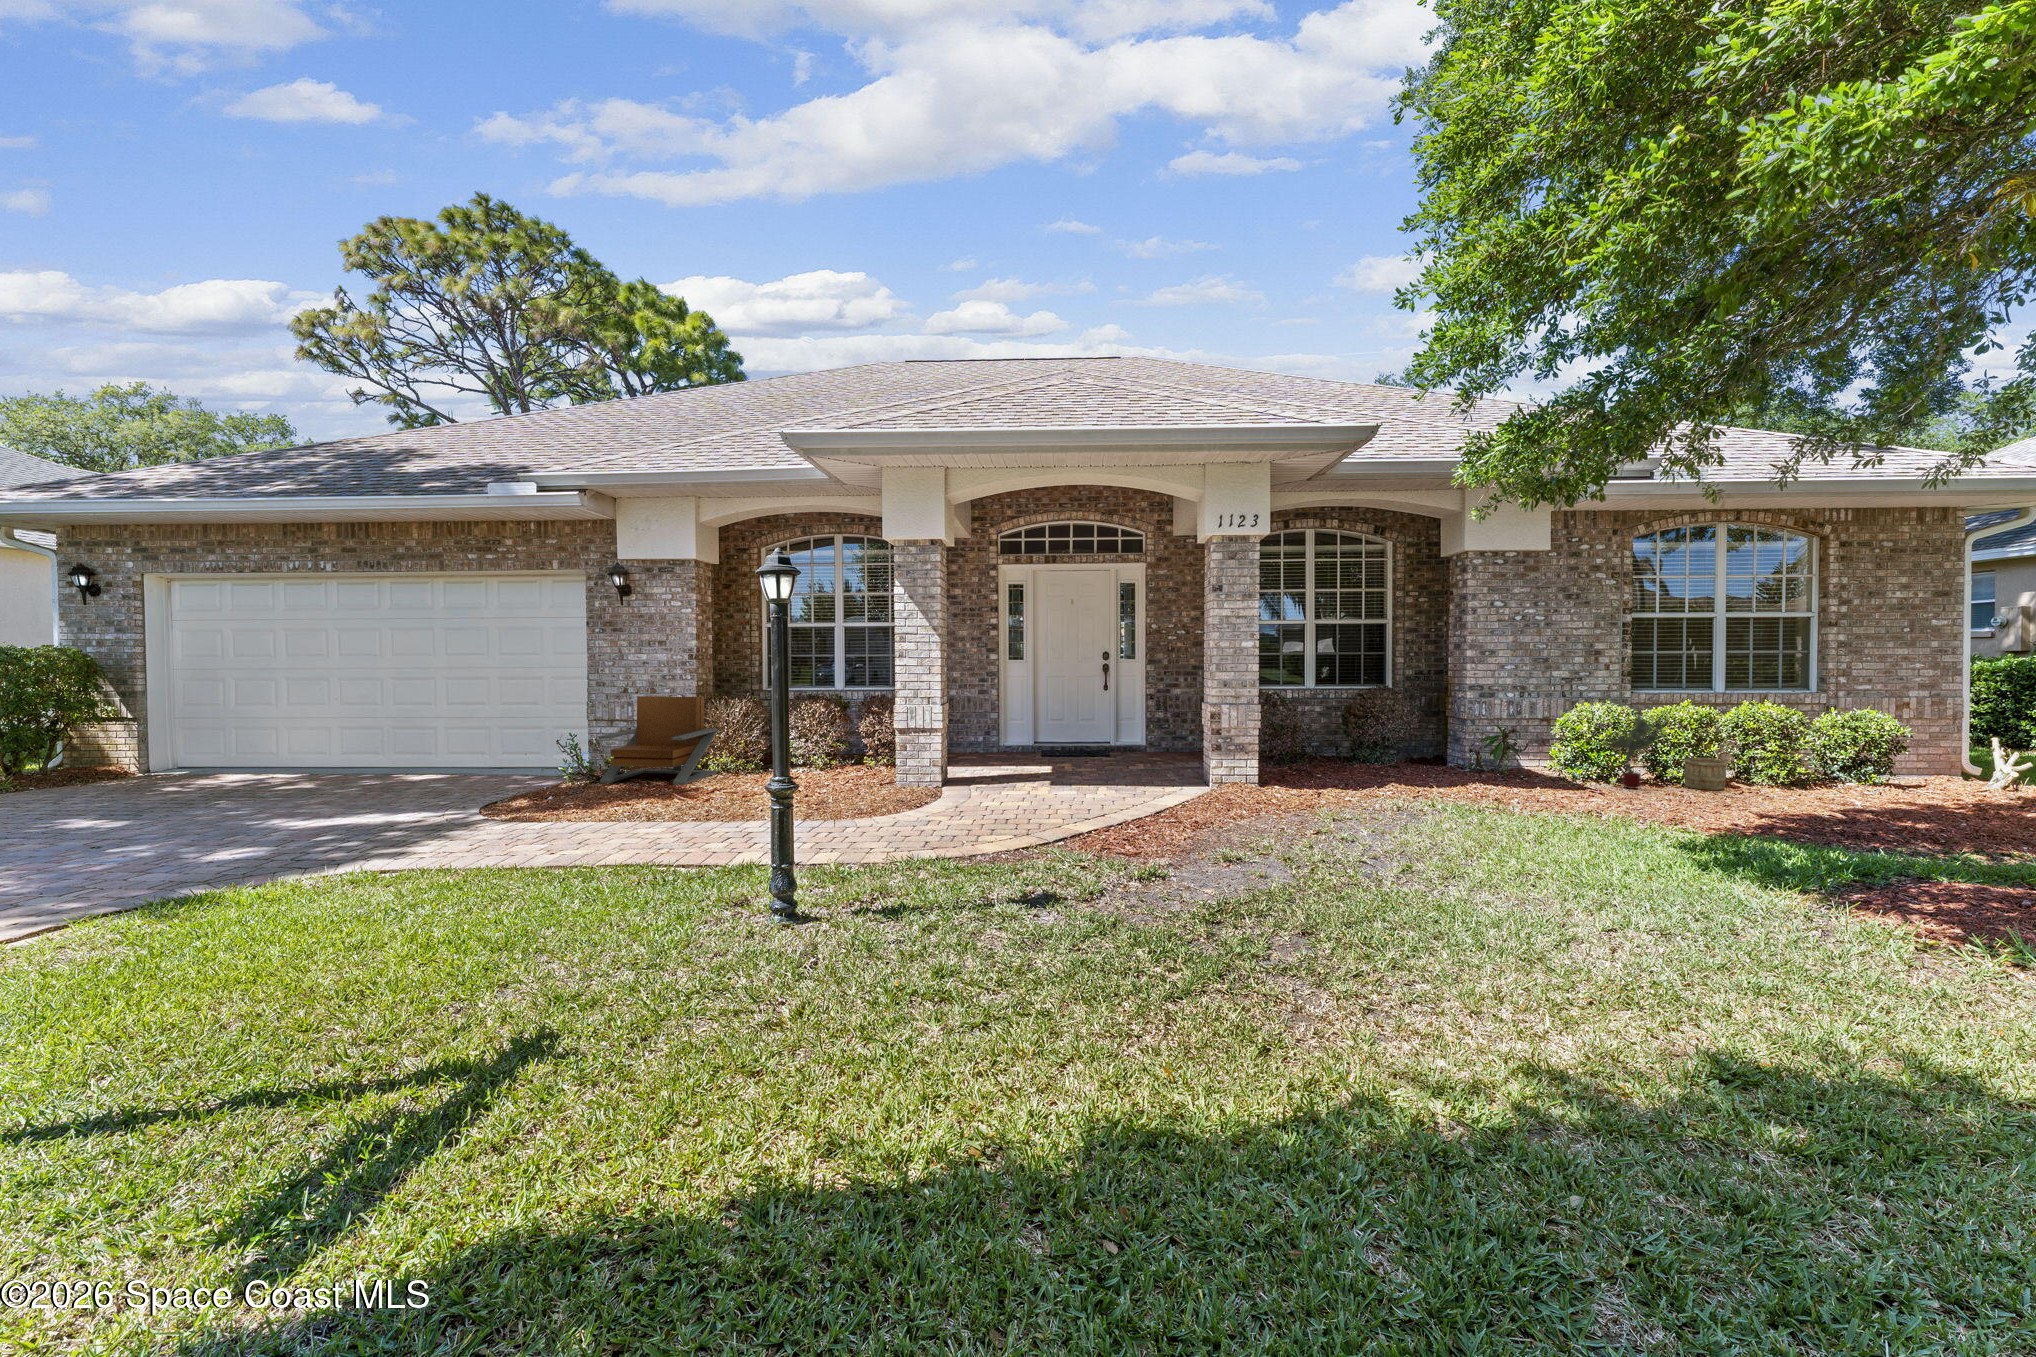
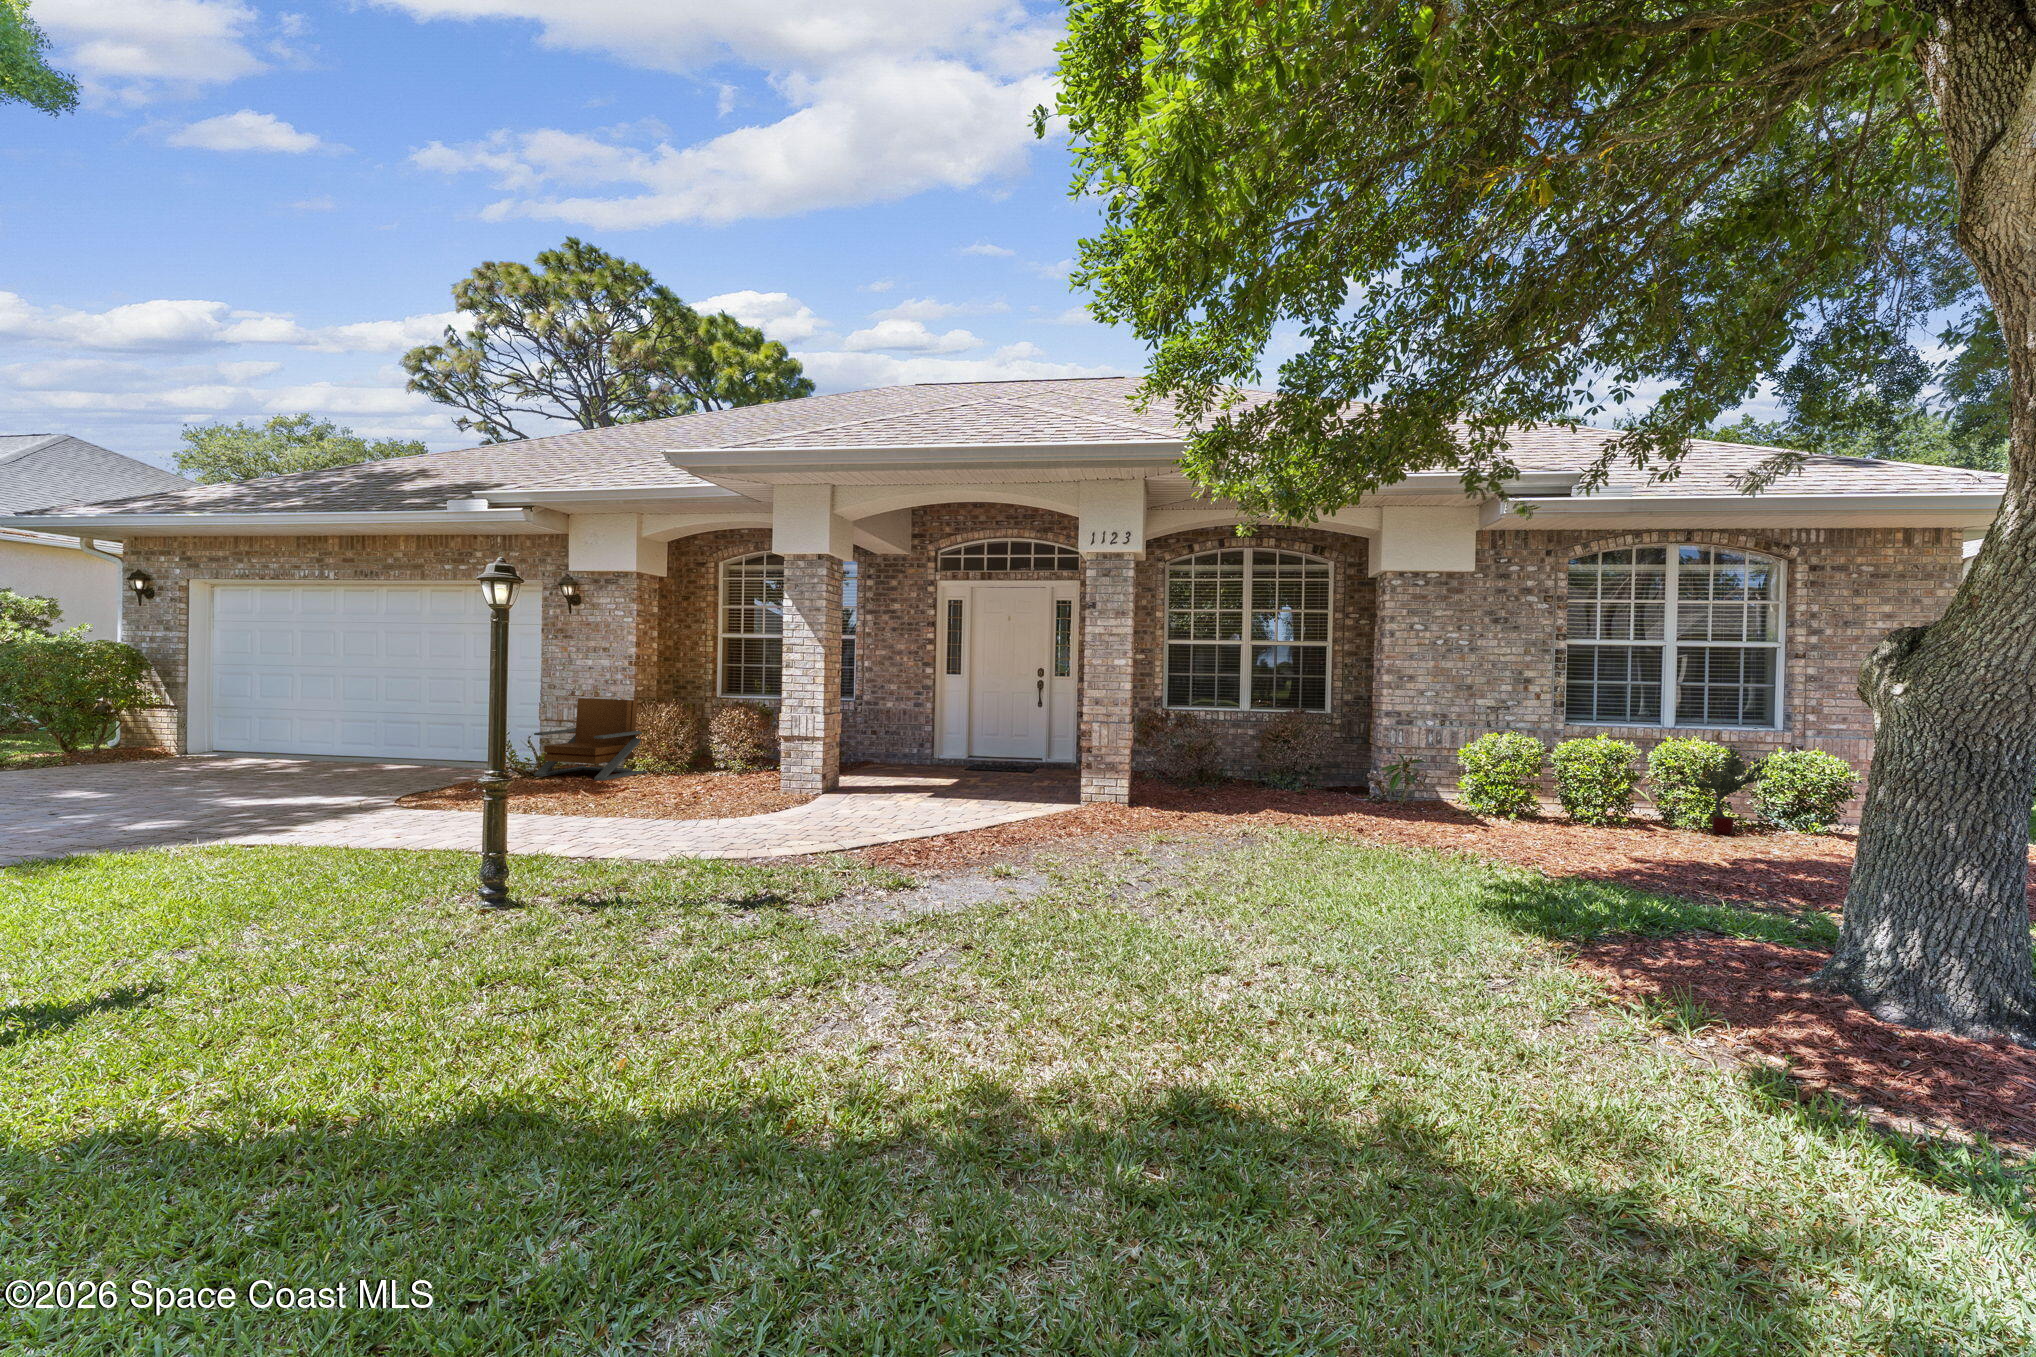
potted tree: present [1600,708,1669,789] -> present [1682,745,1769,835]
wooden bucket: present [1684,758,1728,790] -> none [1588,795,1633,830]

